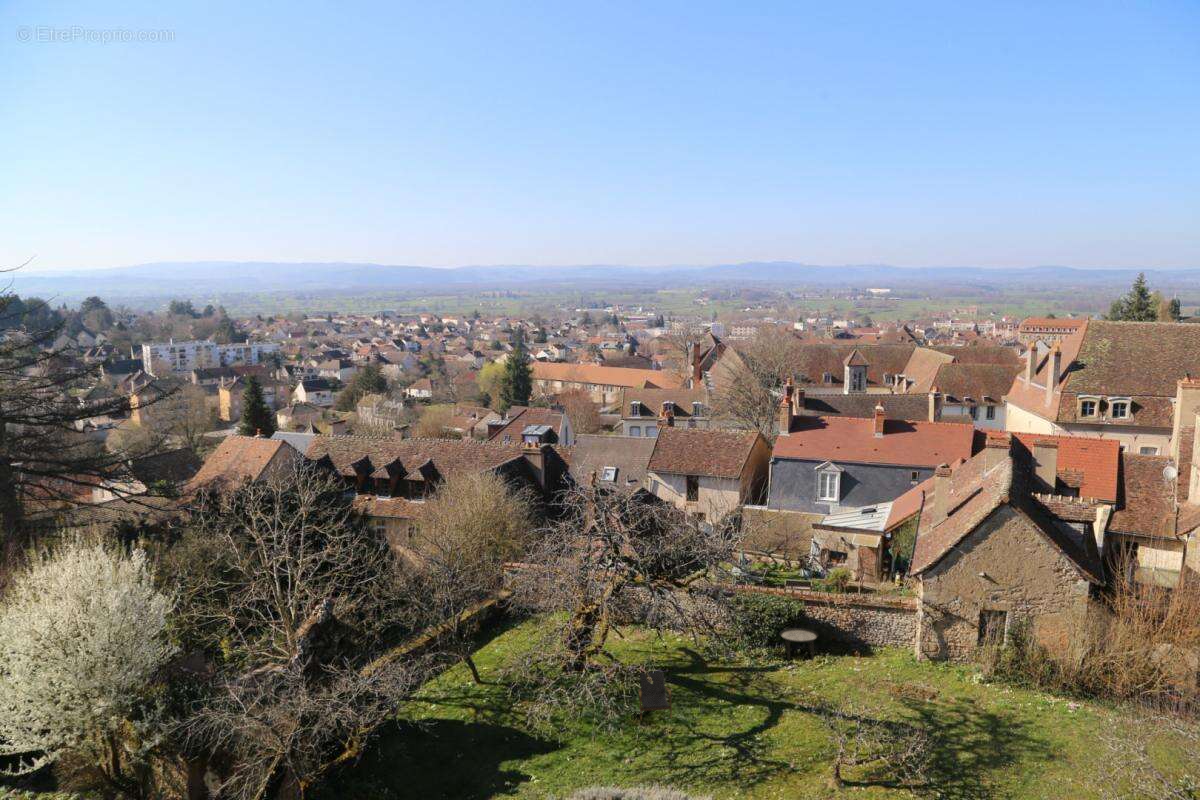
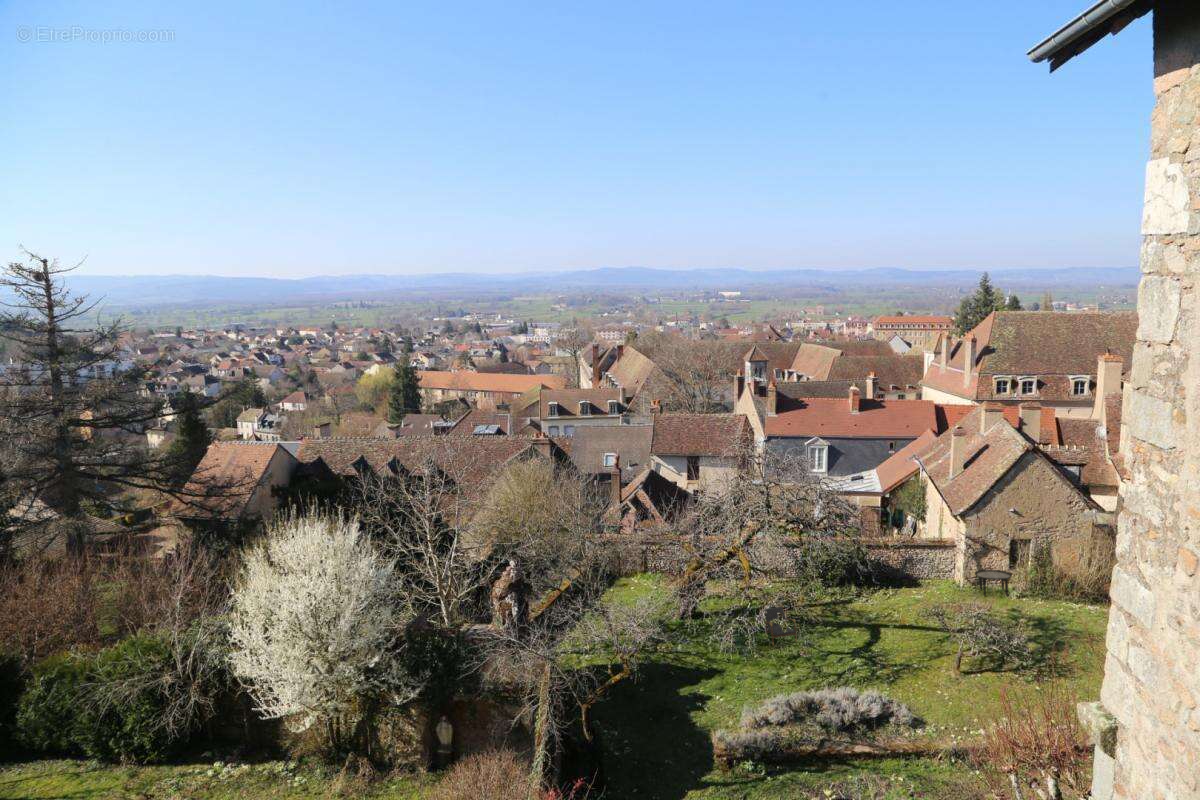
round table: present [780,628,818,660] -> present [975,569,1012,596]

